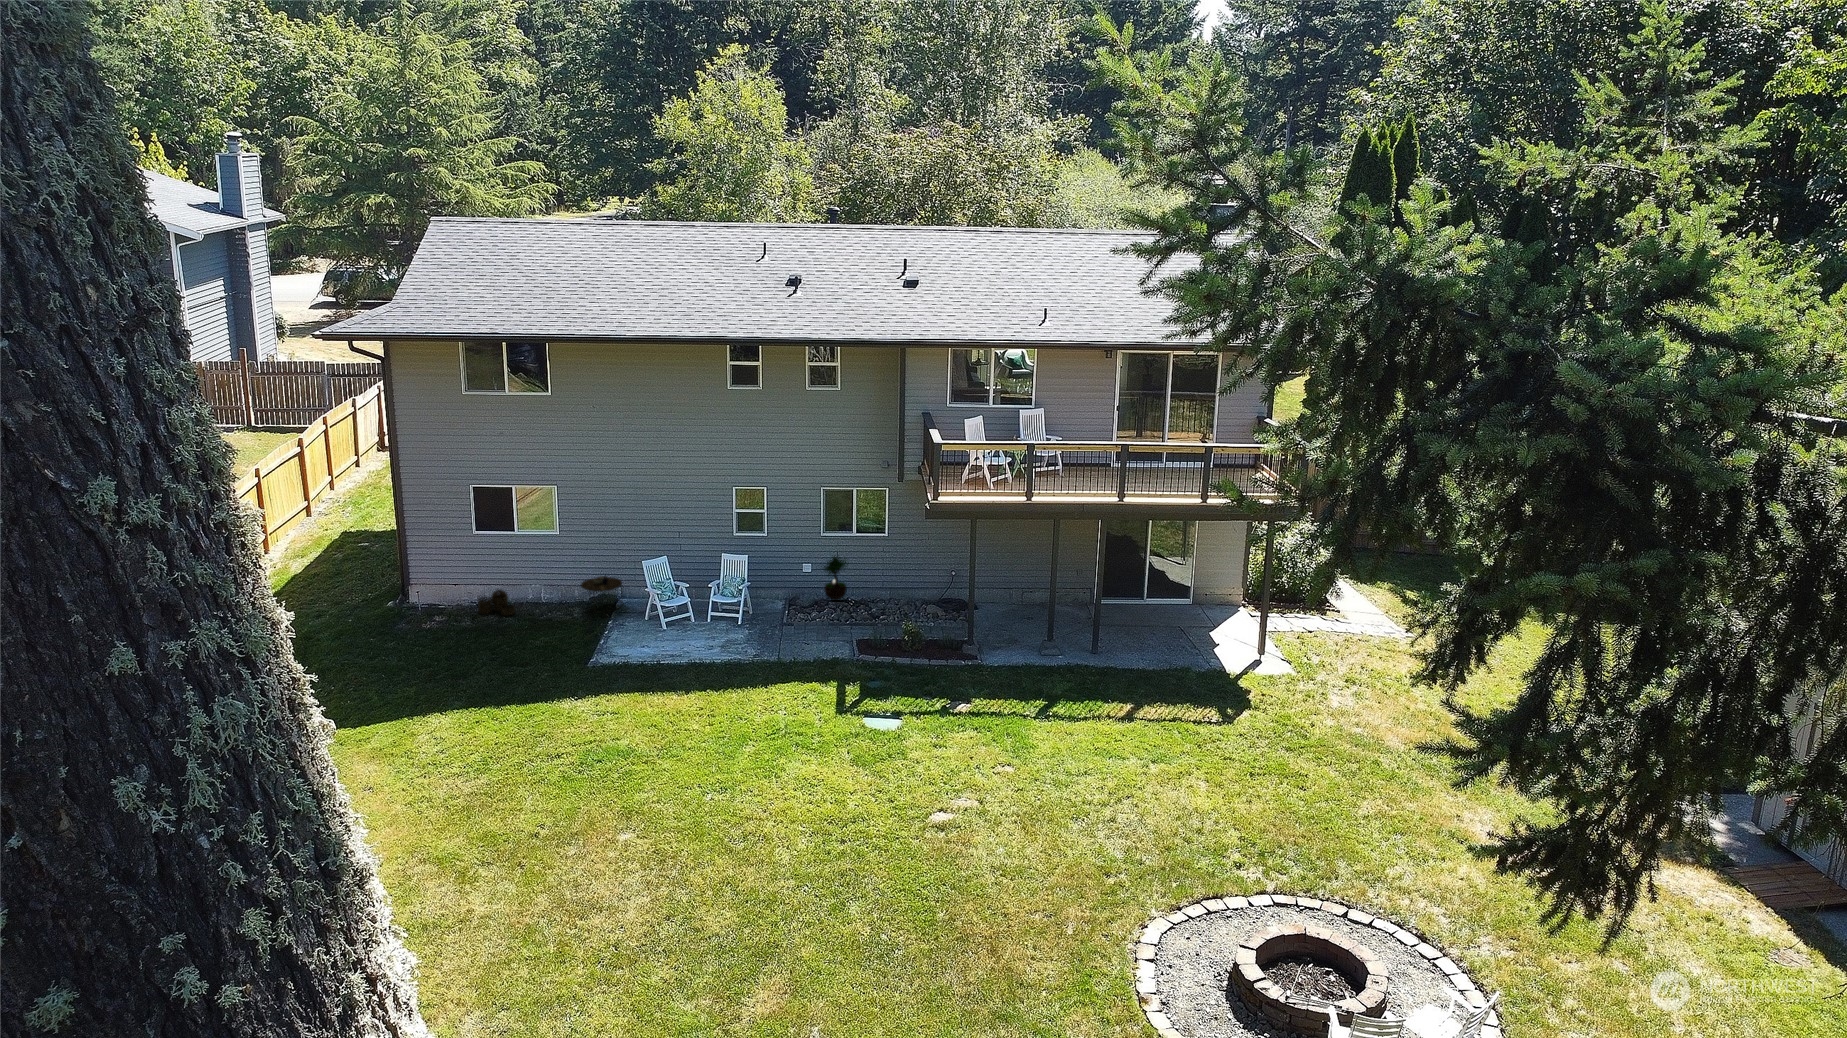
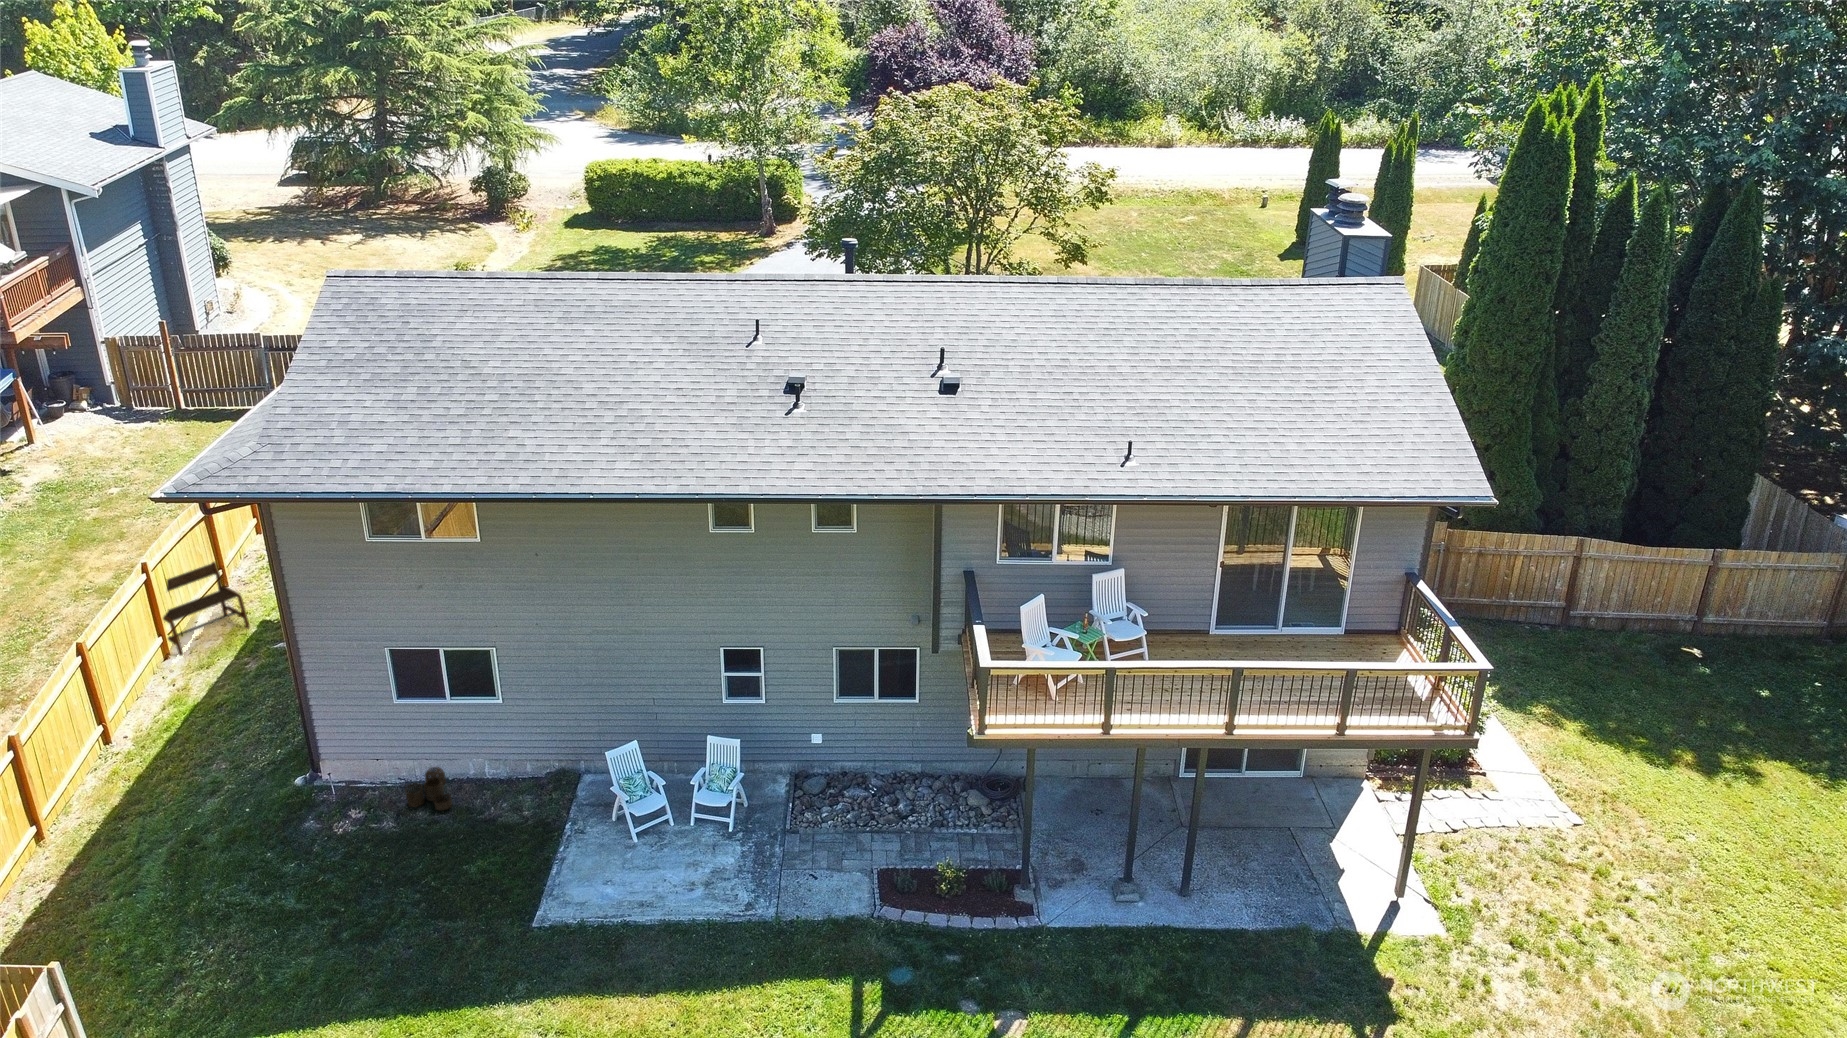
bench: none [255,477,333,546] -> present [163,562,250,656]
potted tree: present [824,556,847,600] -> none [828,732,867,783]
side table: present [581,576,622,601] -> none [532,751,586,805]

